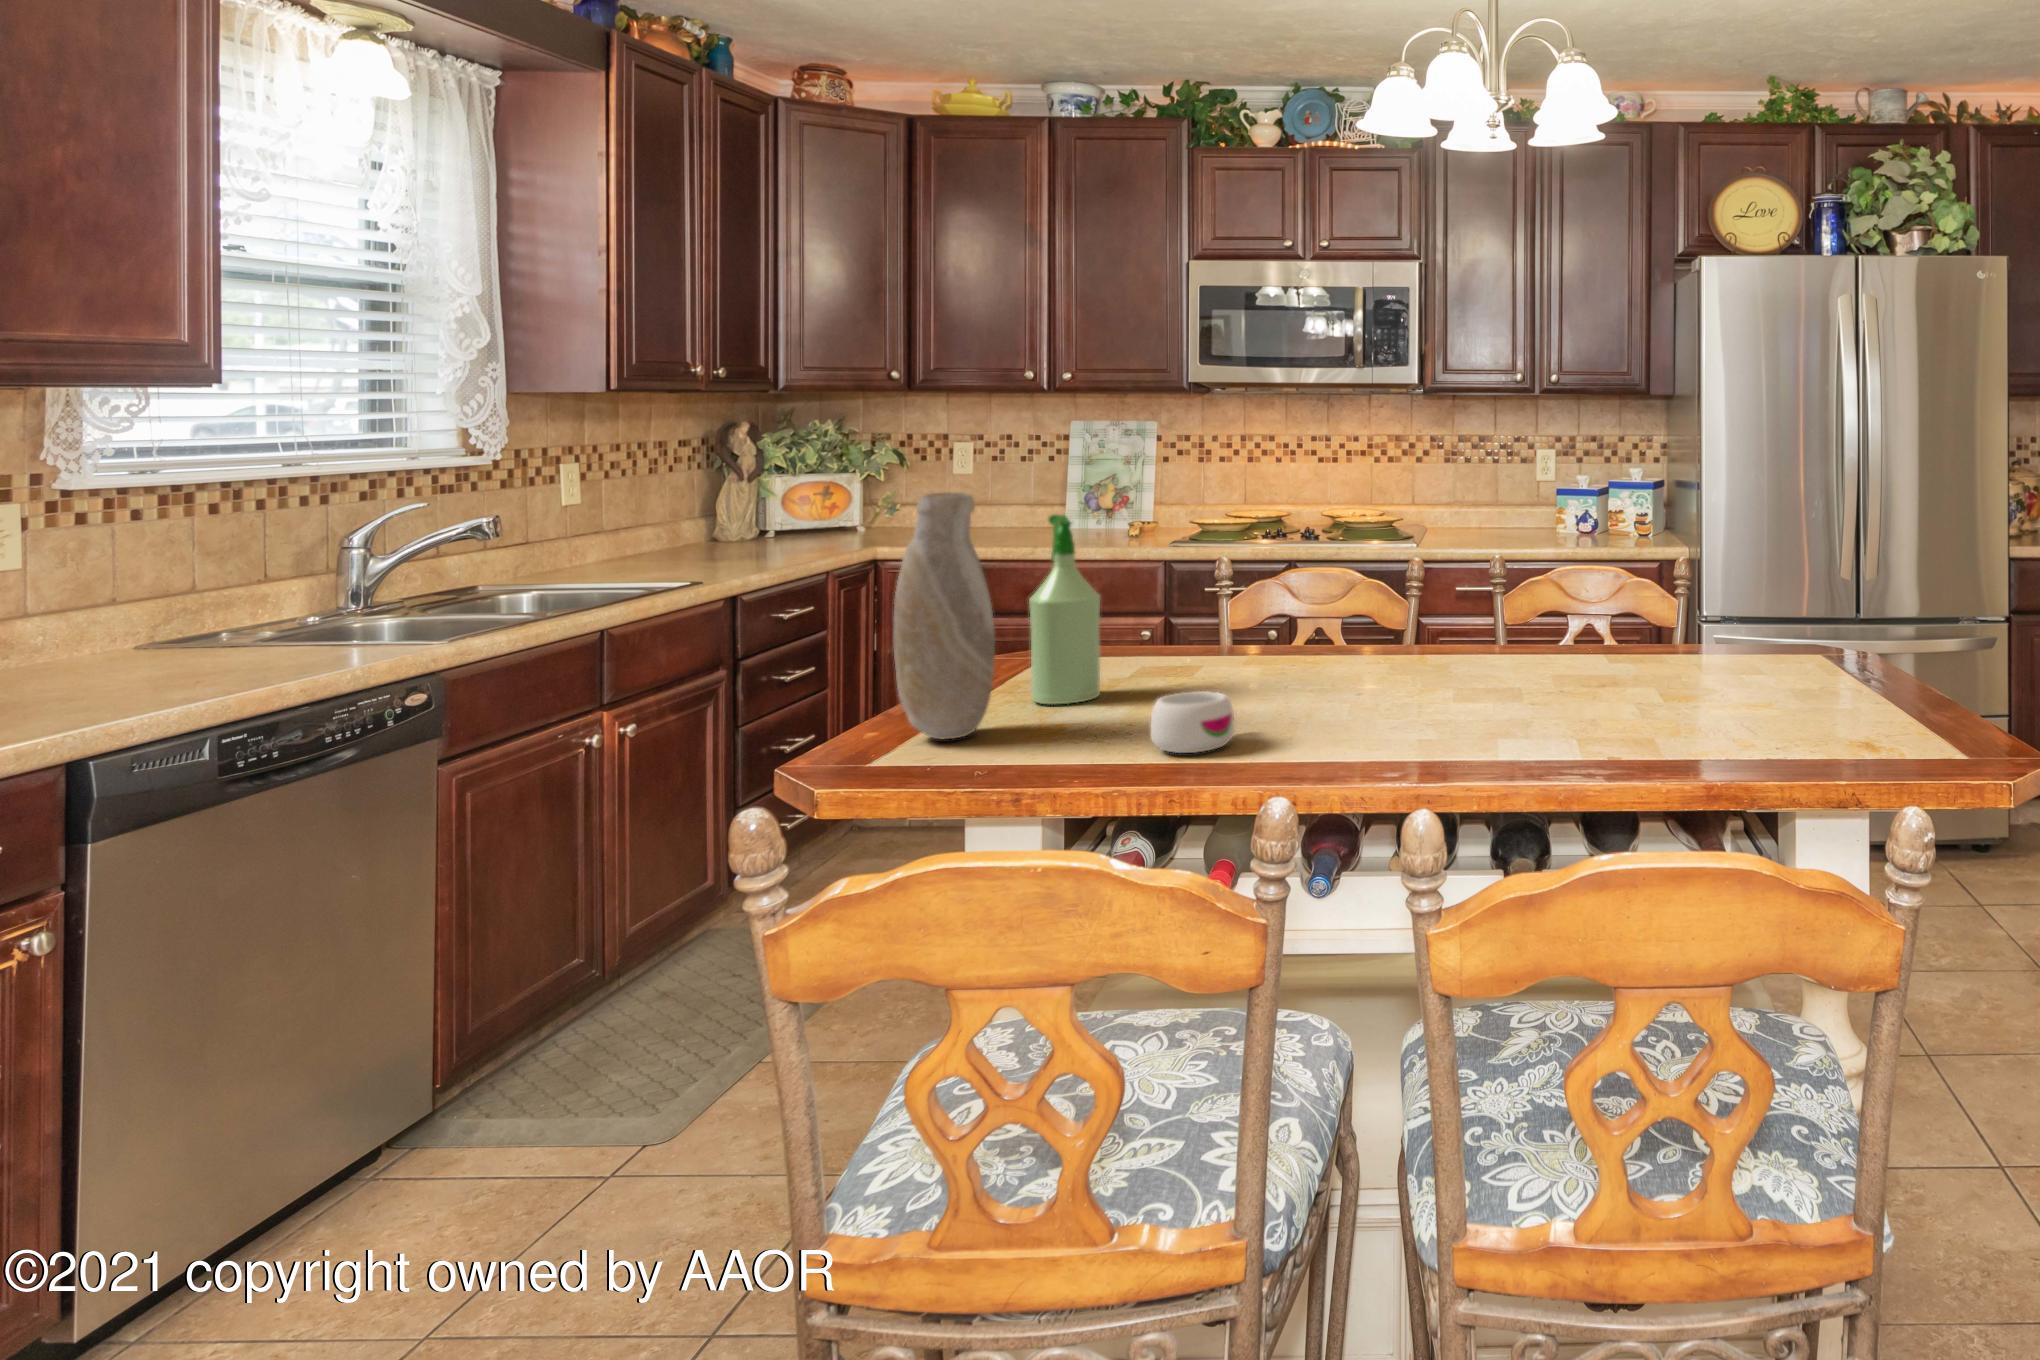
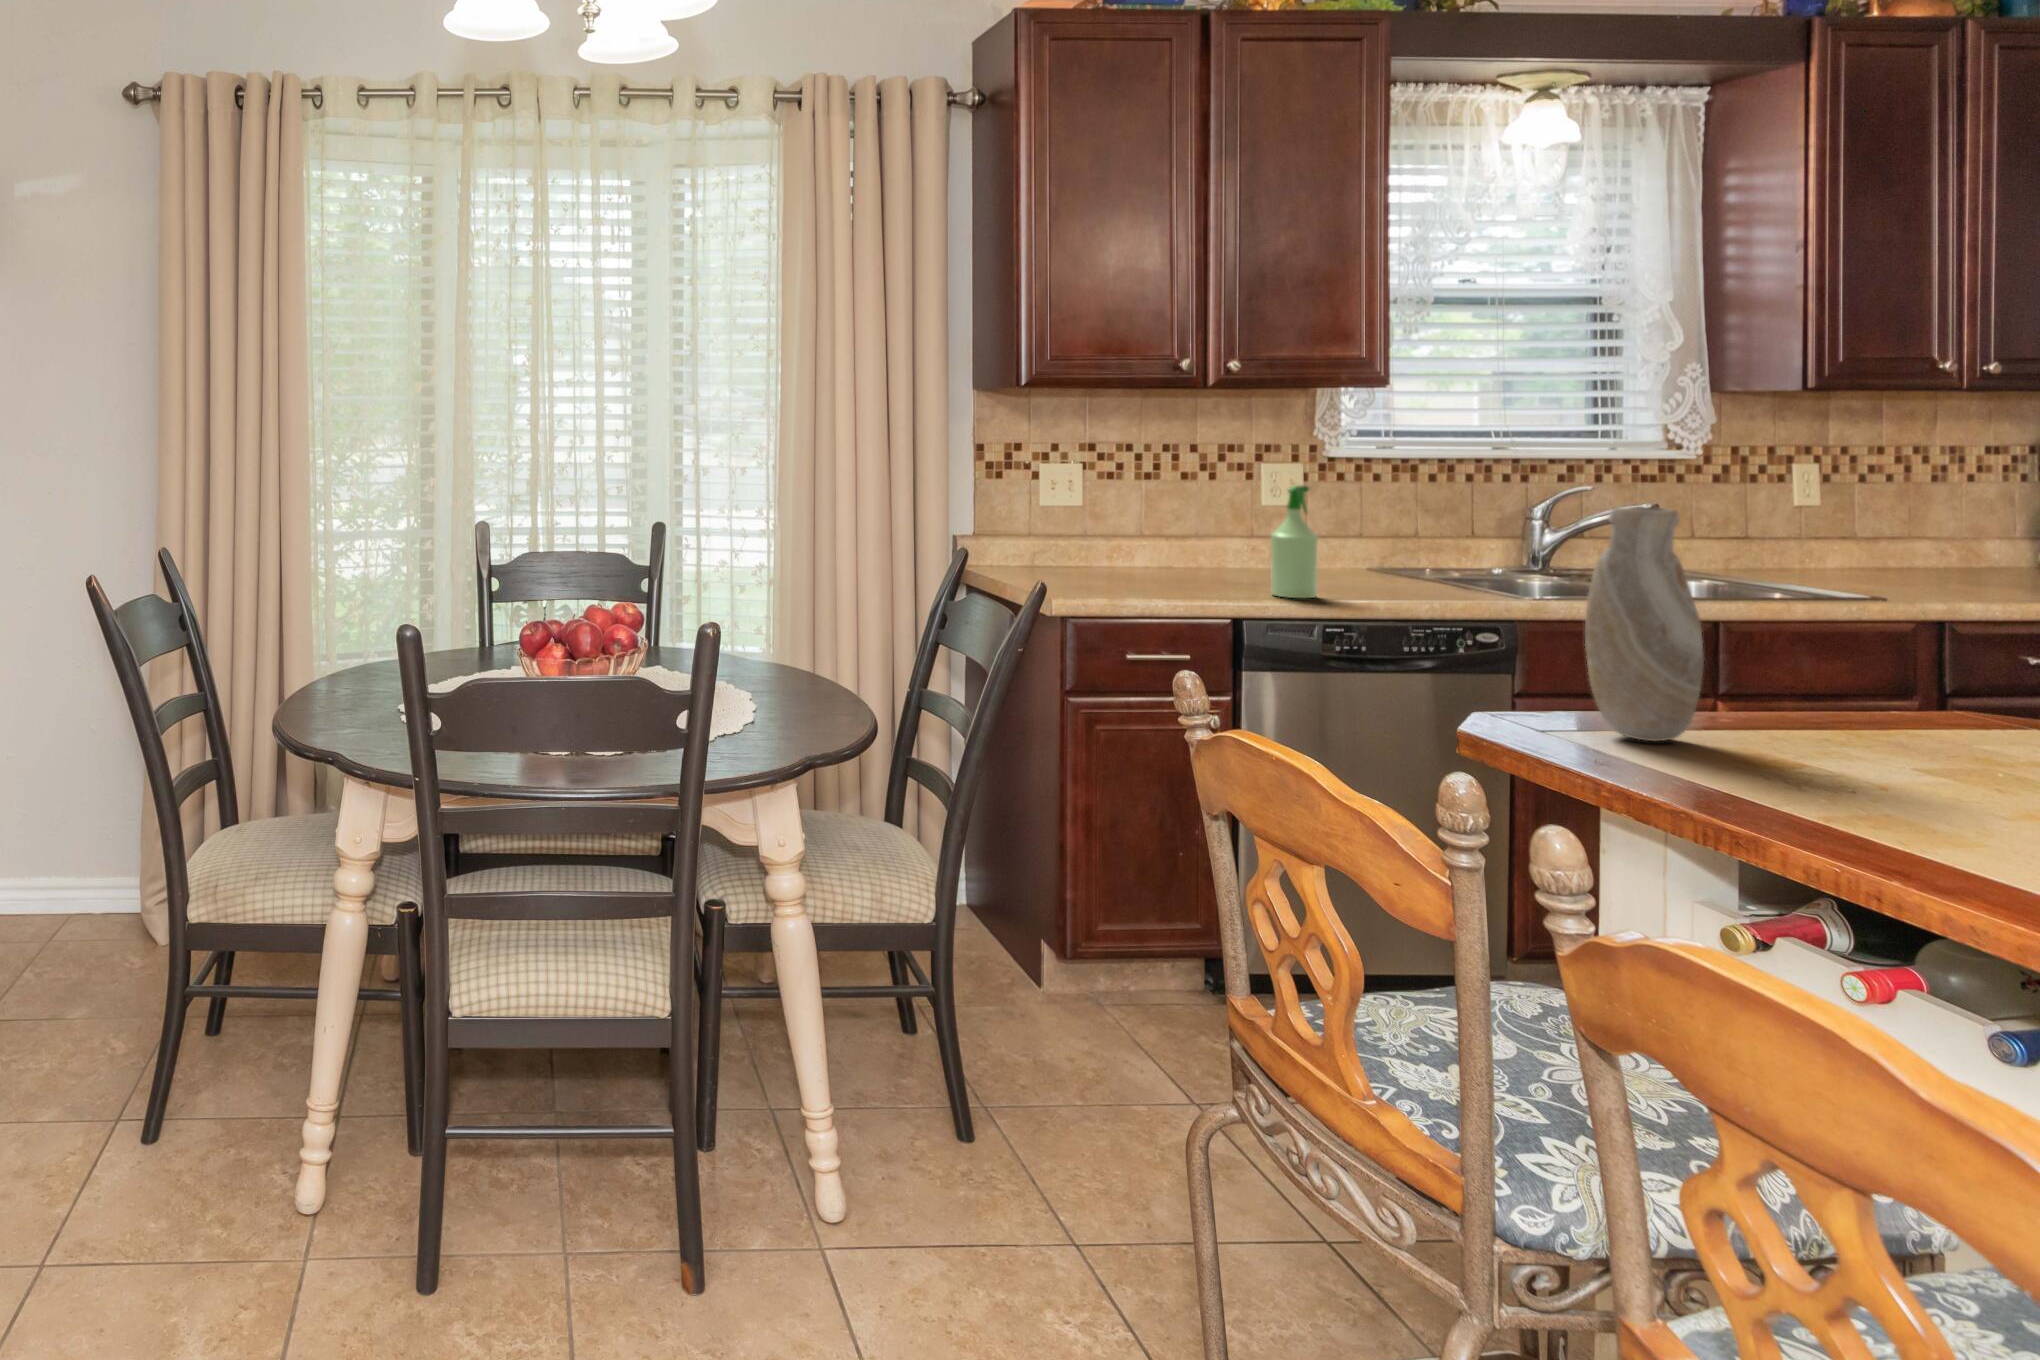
spray bottle: present [1029,514,1101,704] -> present [1271,486,1318,598]
mug: present [1151,691,1235,753] -> none [1746,744,1890,814]

